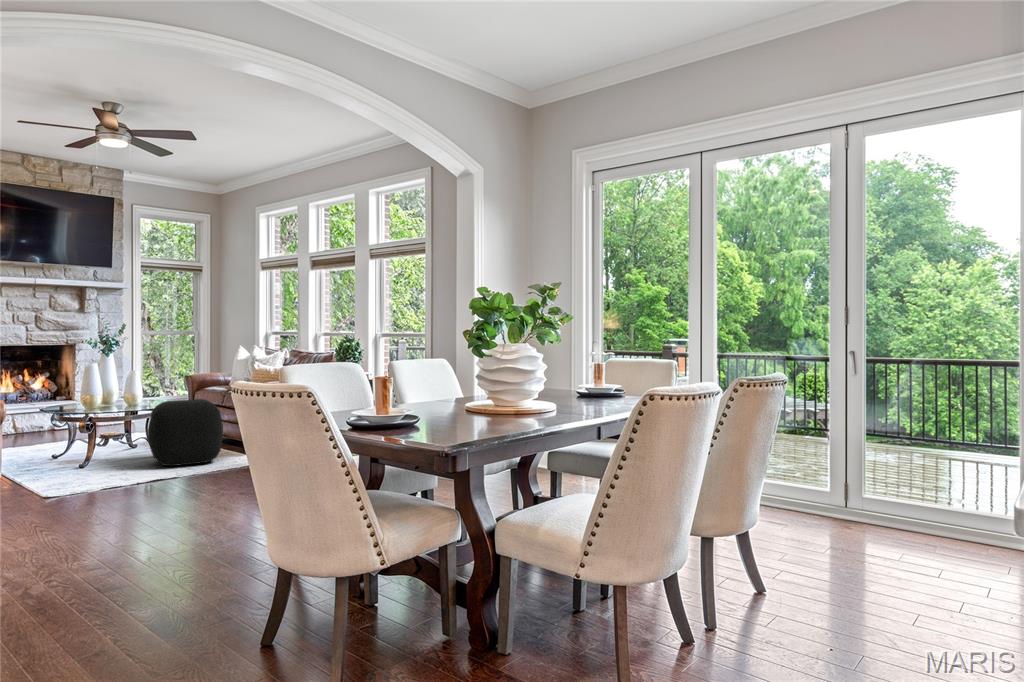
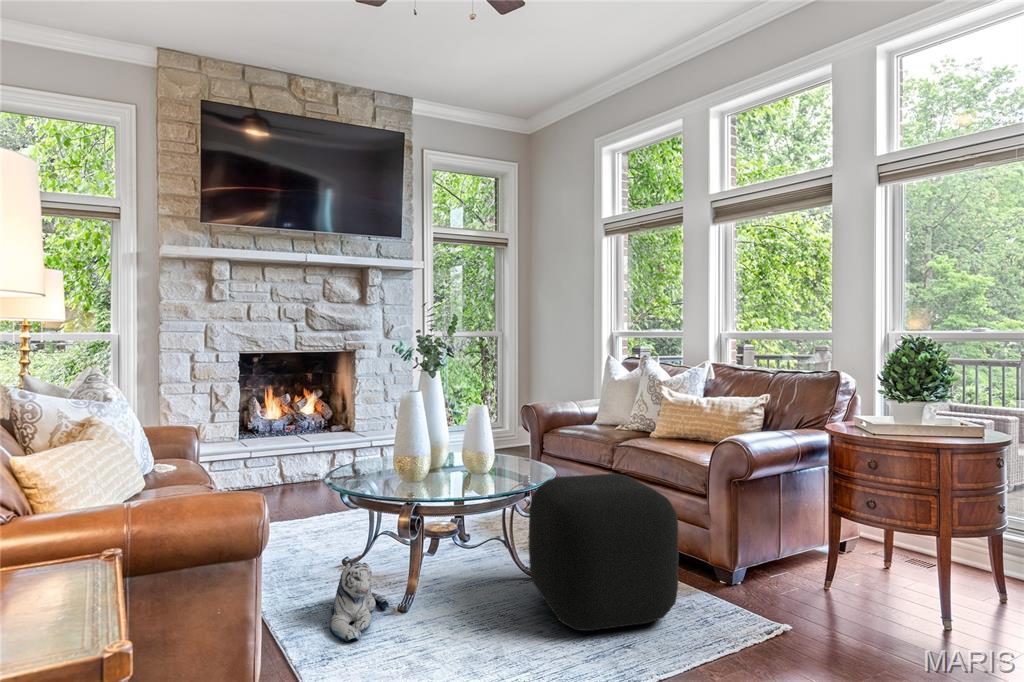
plush toy: none [34,442,70,475] -> present [330,562,389,642]

